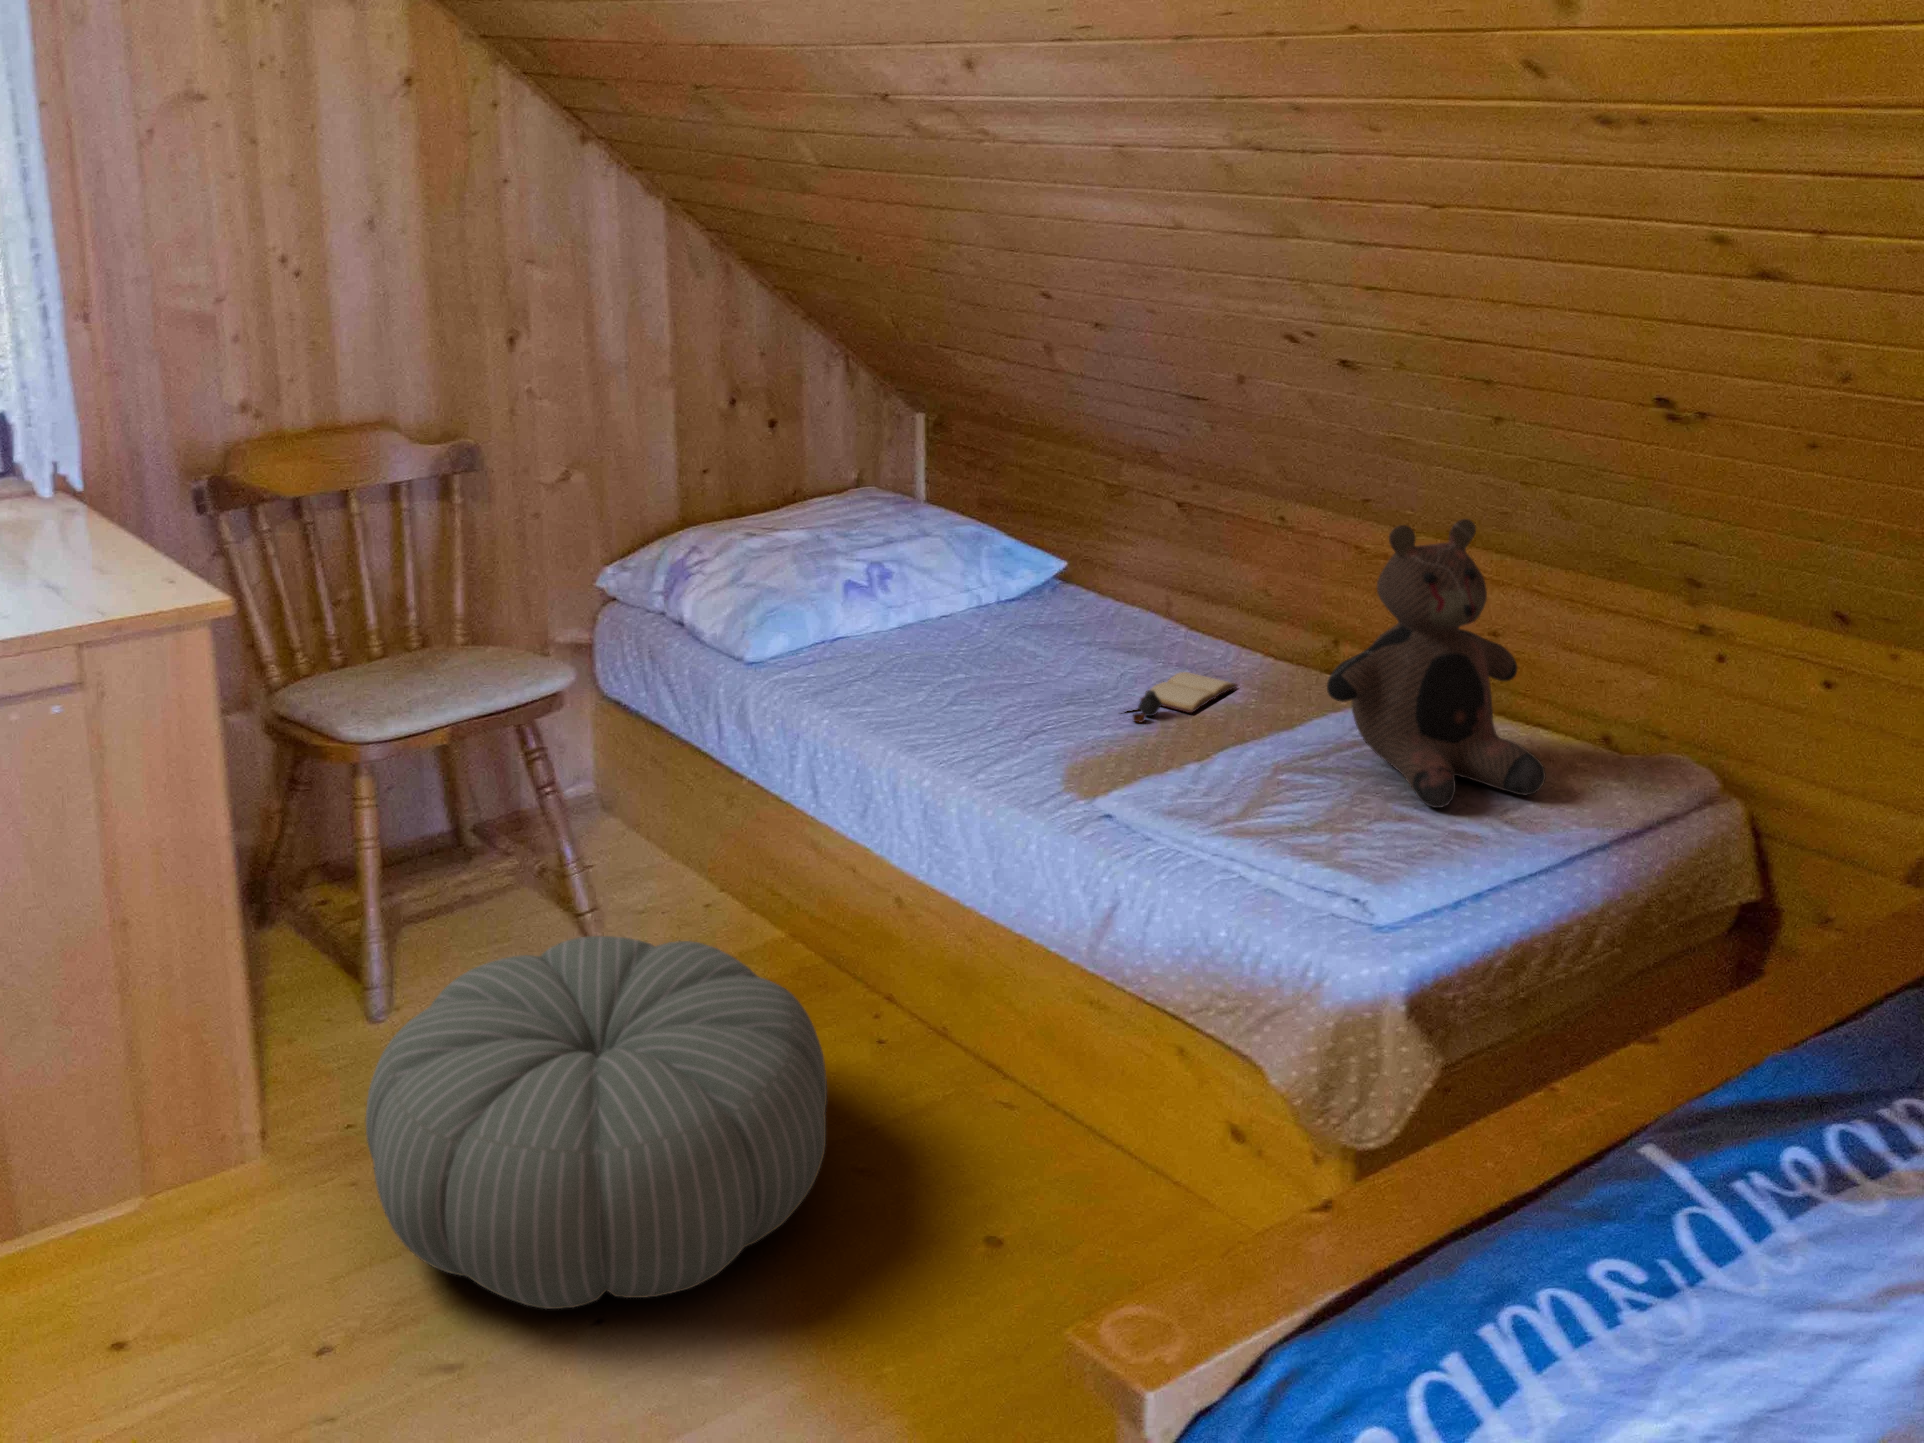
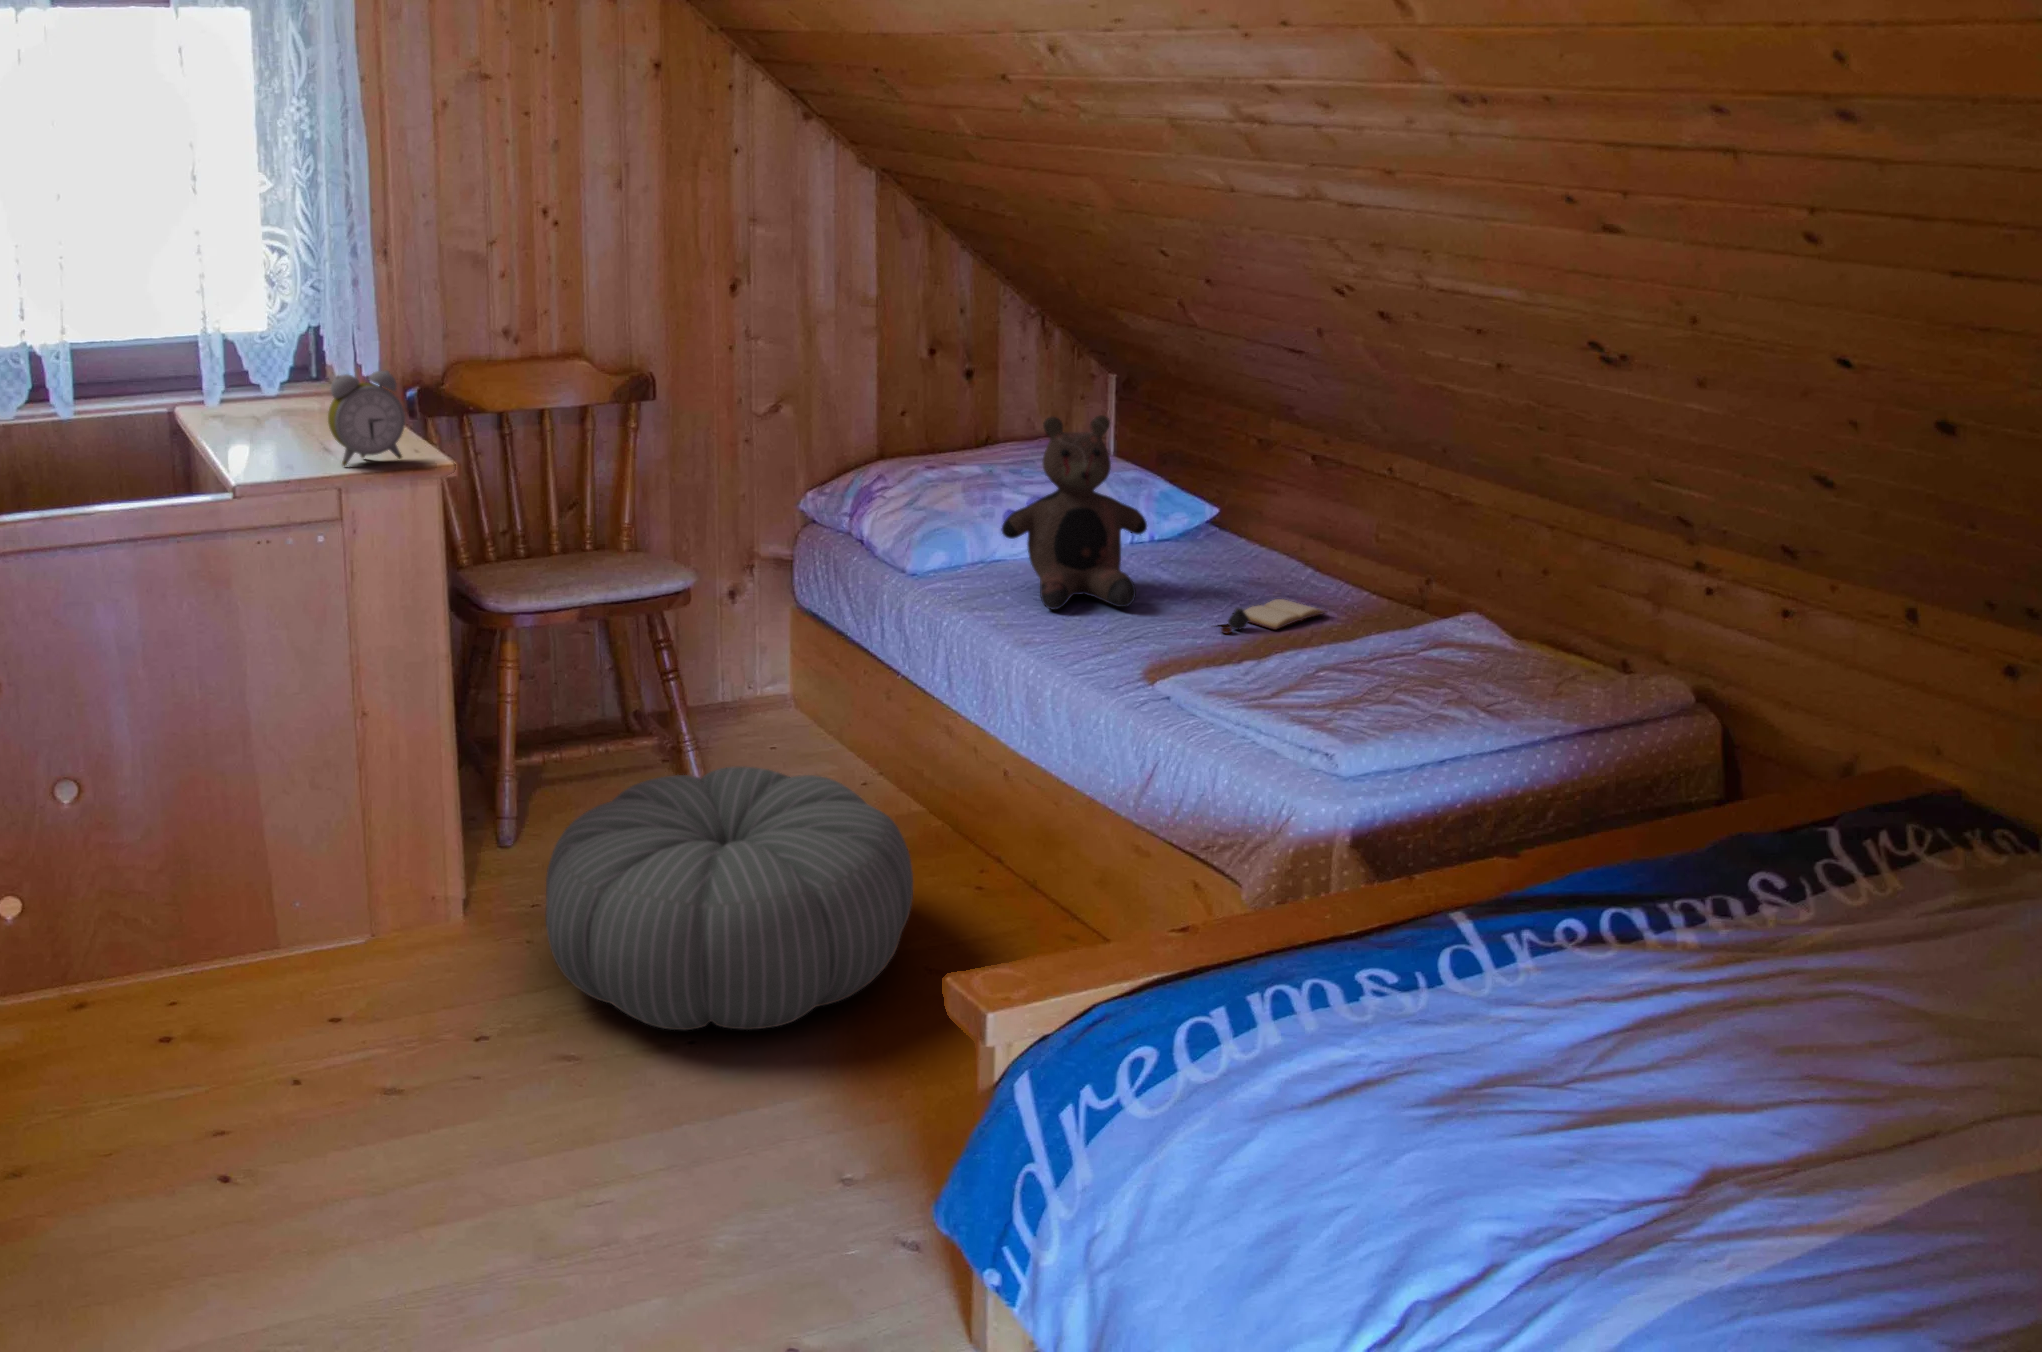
alarm clock: none [39,478,143,607] -> present [328,371,405,466]
teddy bear: present [1327,519,1546,808] -> present [1002,415,1147,610]

